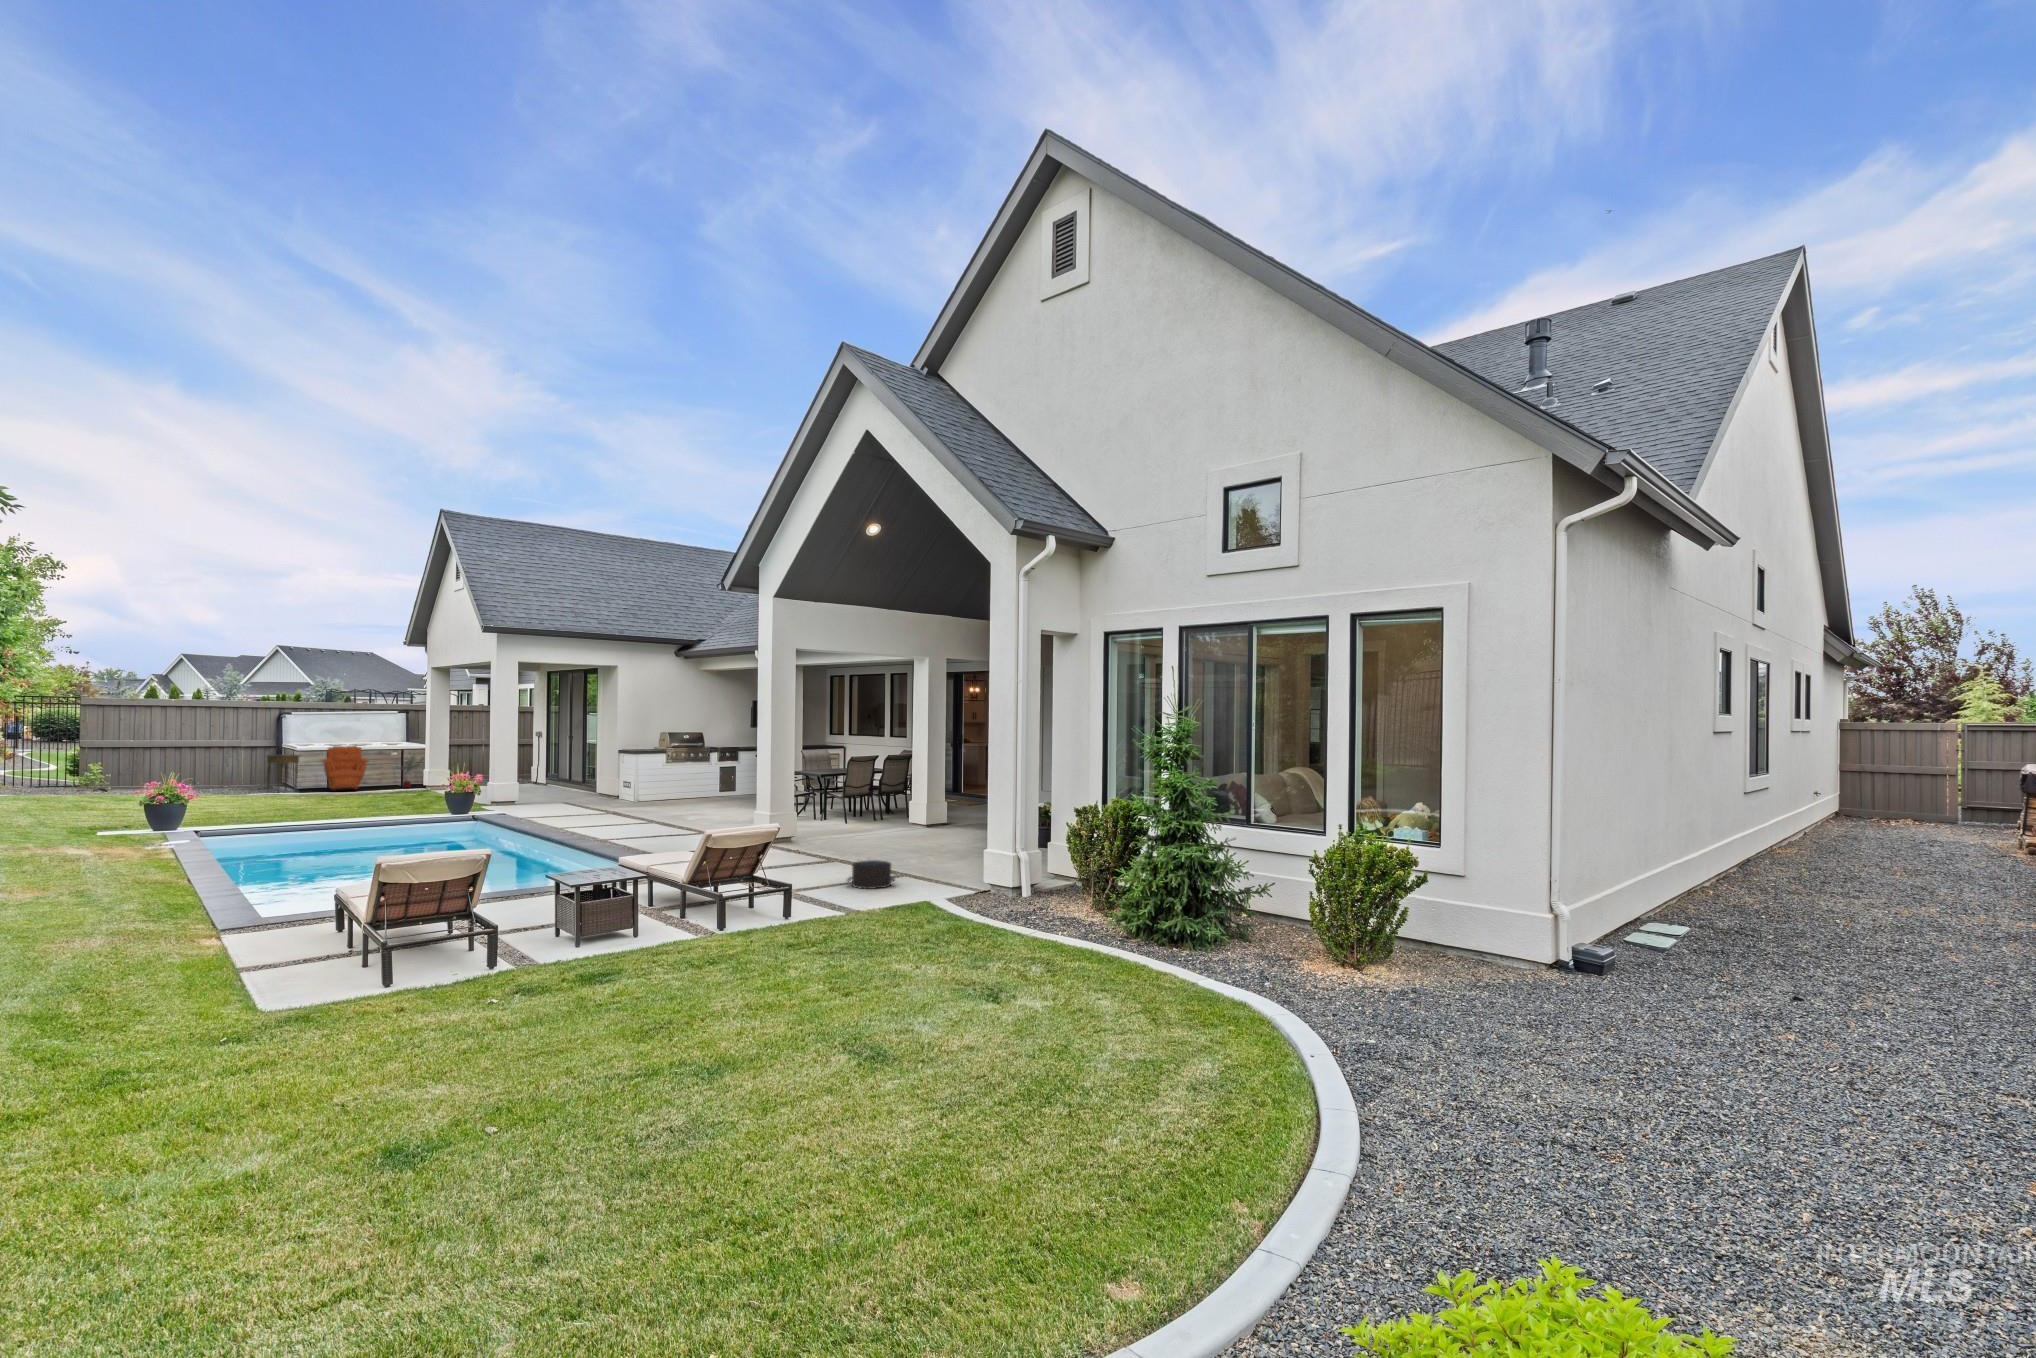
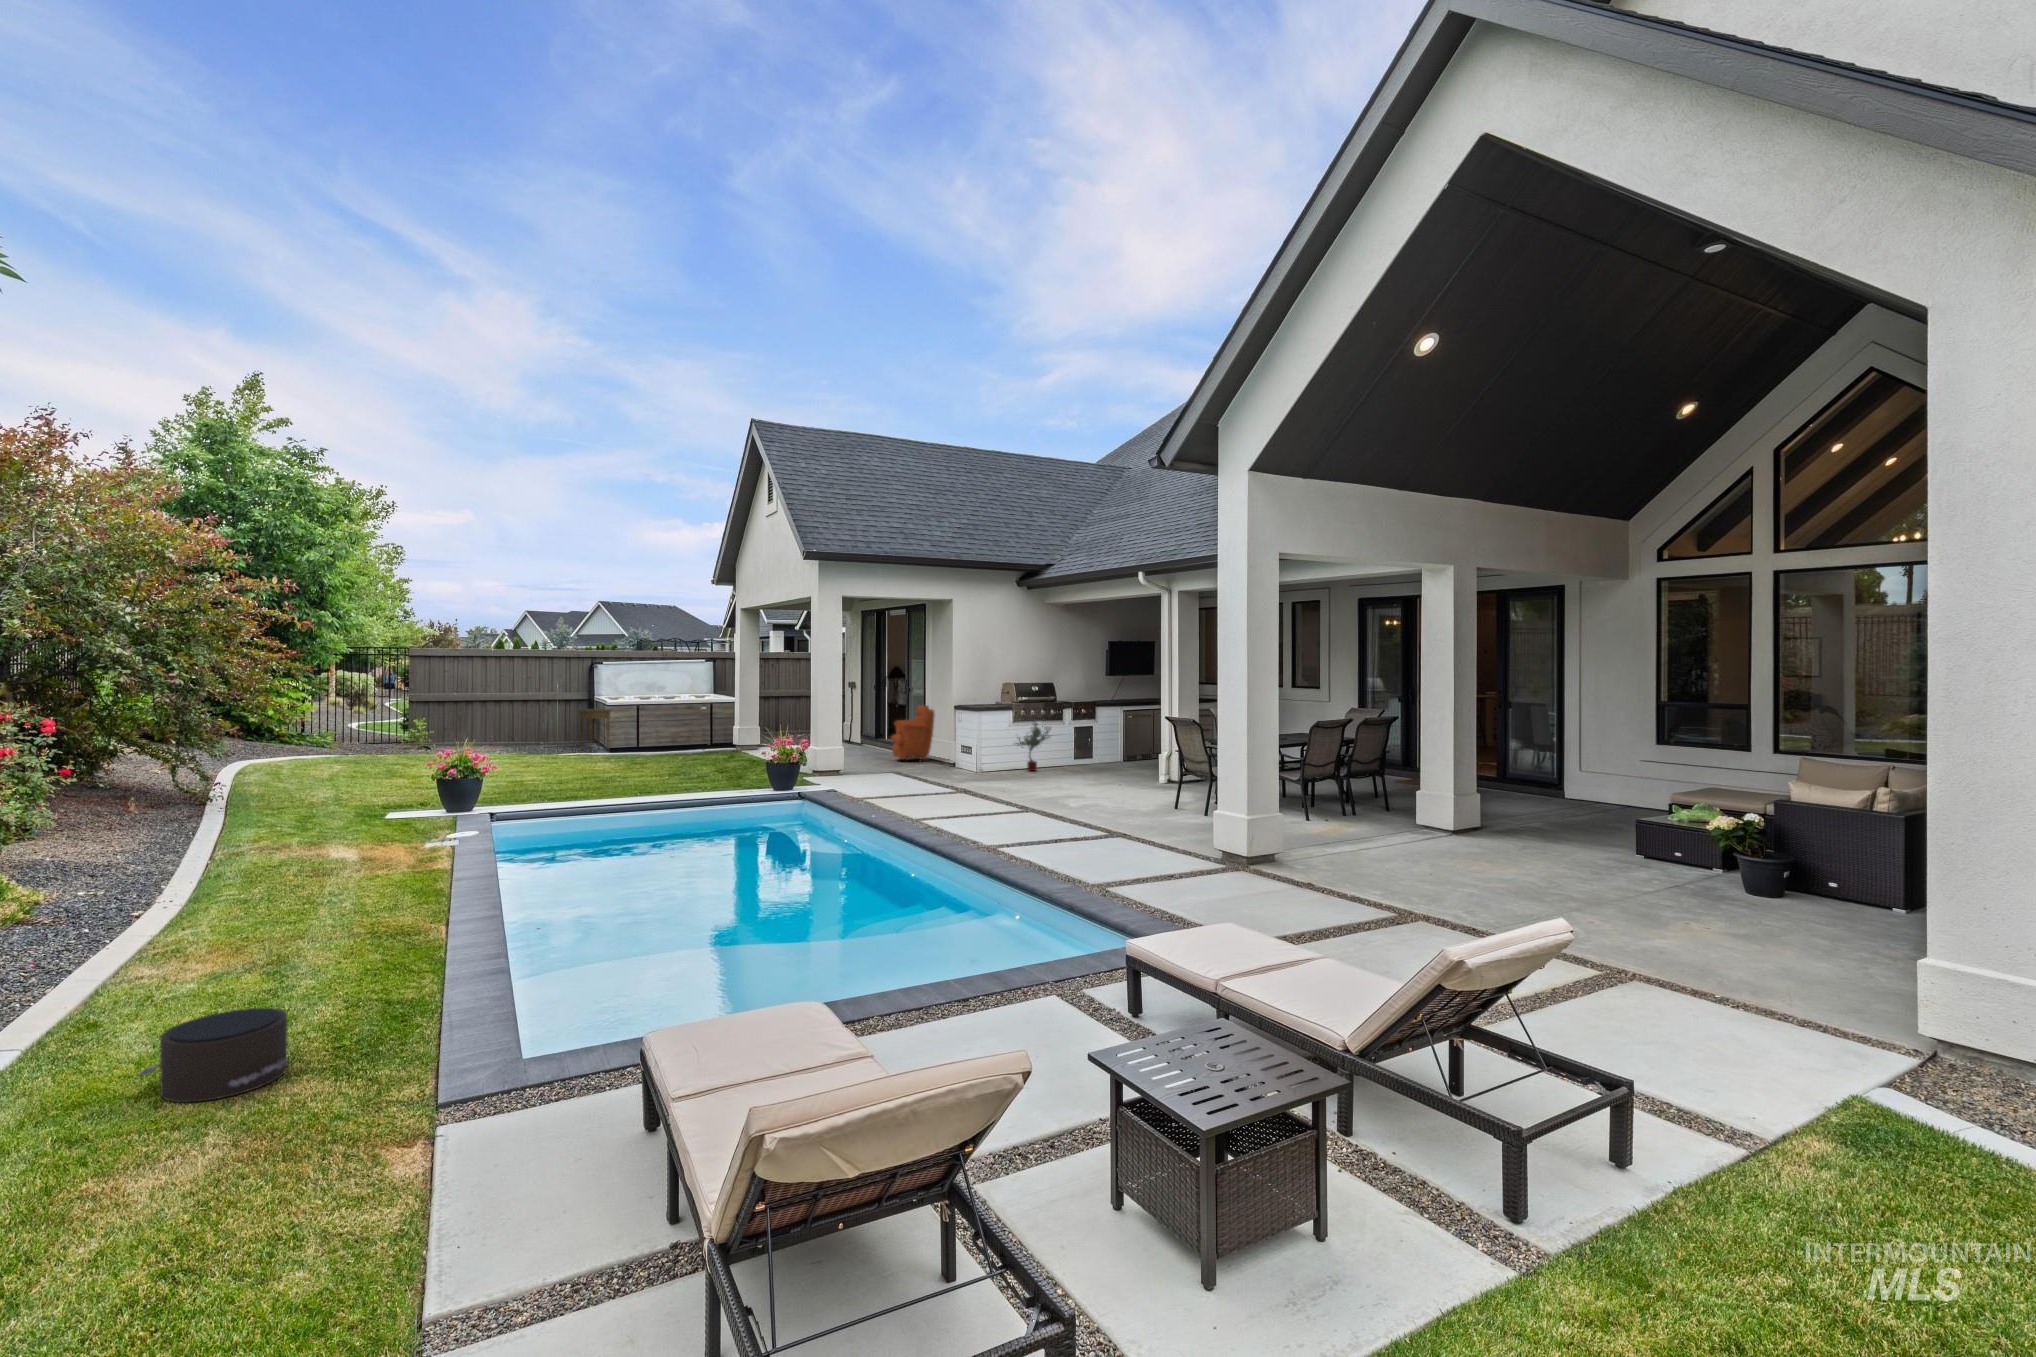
armchair: present [323,745,368,791] -> present [891,705,934,761]
potted tree: present [395,752,424,788] -> present [1014,720,1050,771]
pouf: present [847,860,895,889] -> present [139,1008,288,1102]

